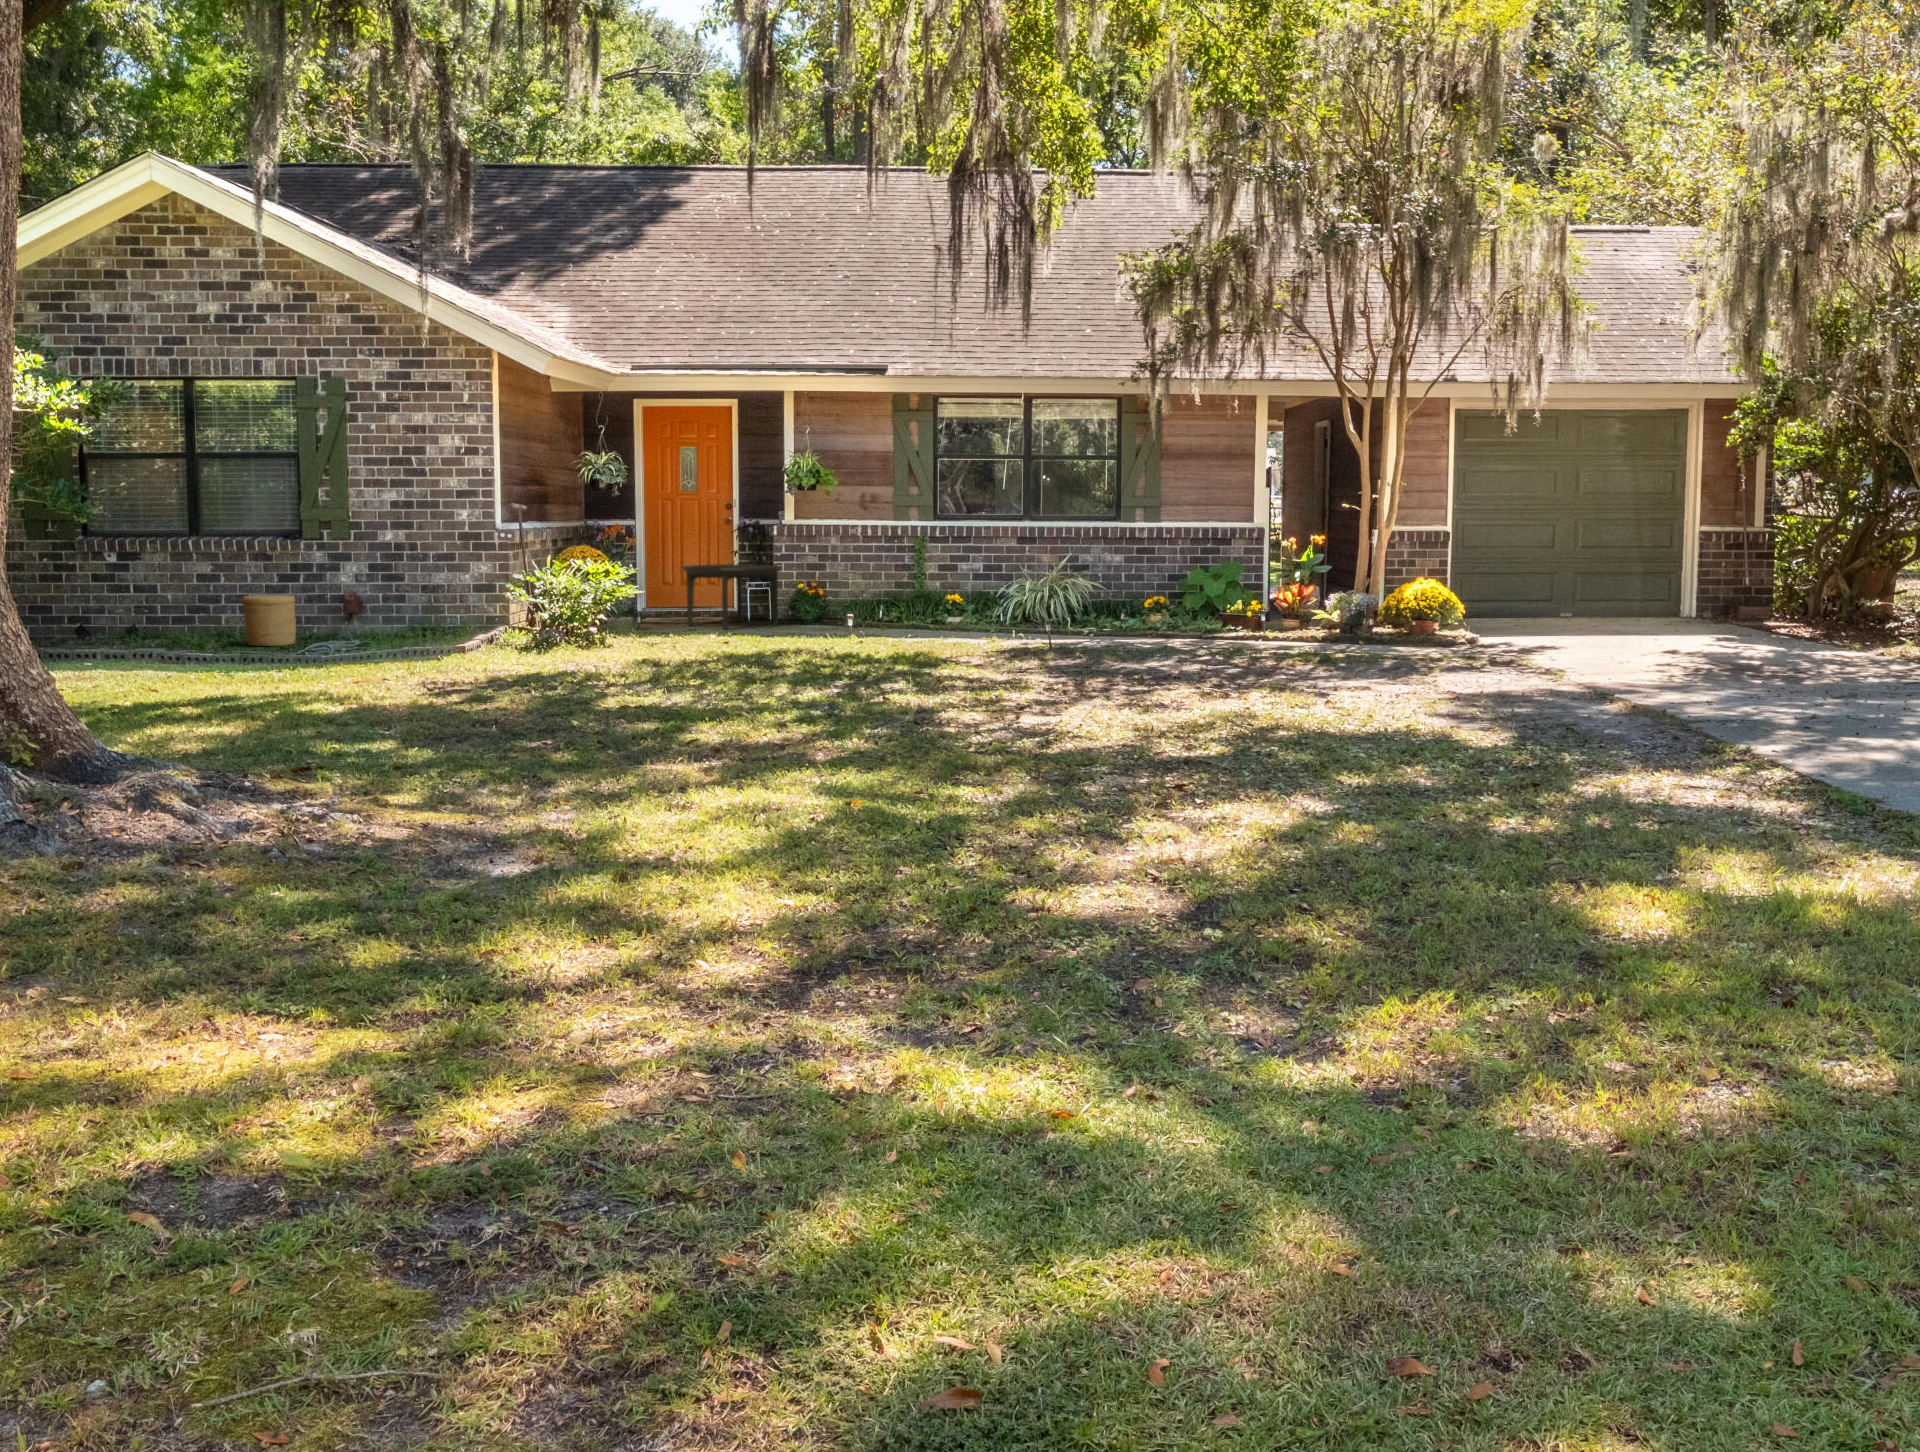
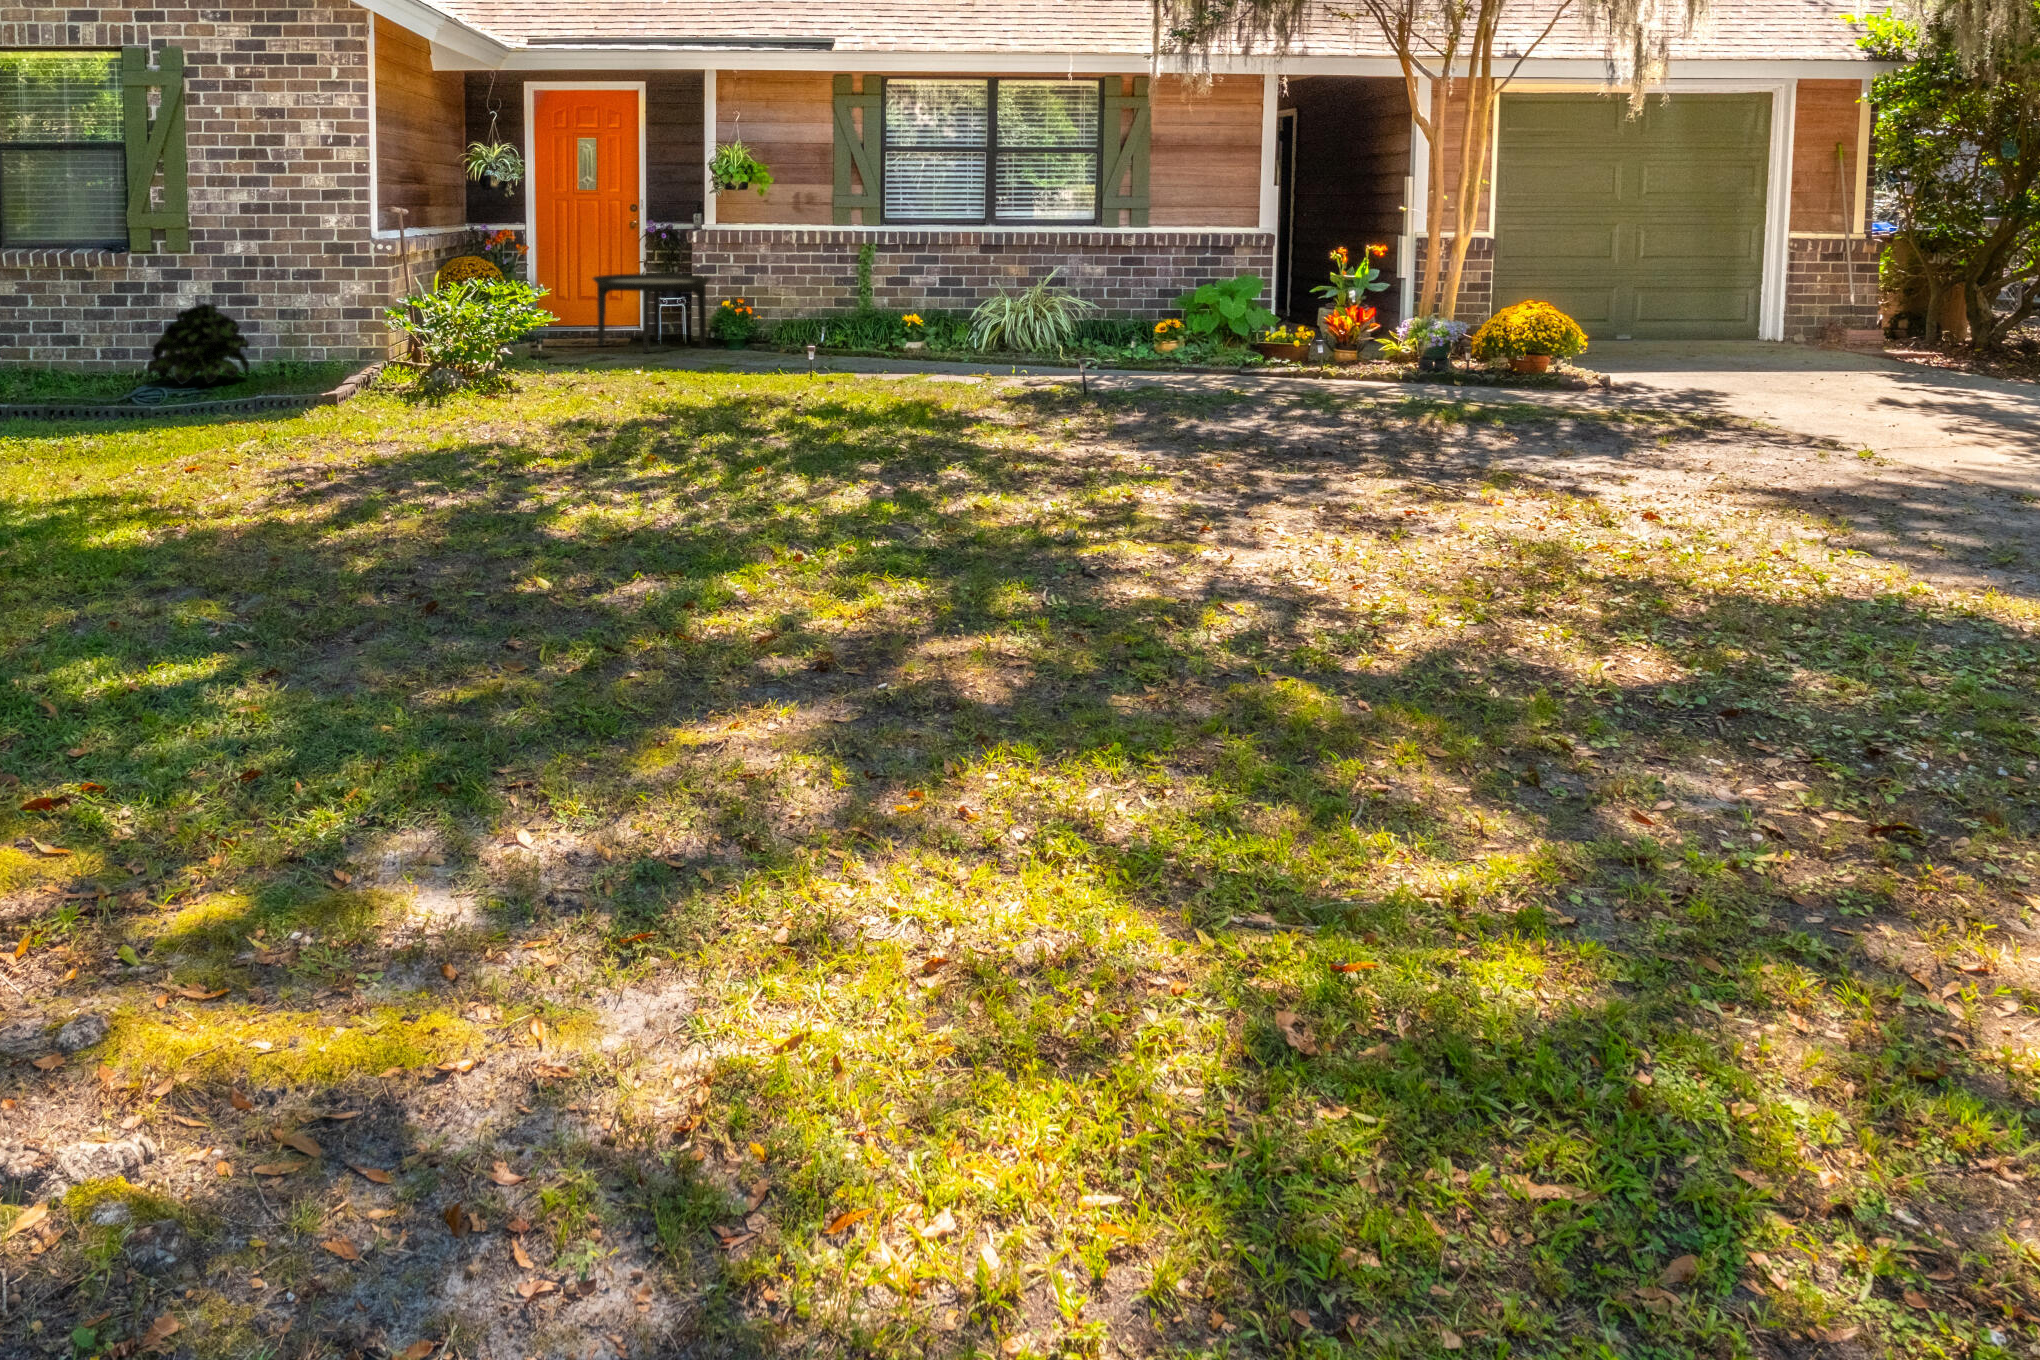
potted plant: none [321,583,401,647] -> present [147,304,249,384]
woven basket: present [241,595,296,646] -> none [45,316,115,383]

